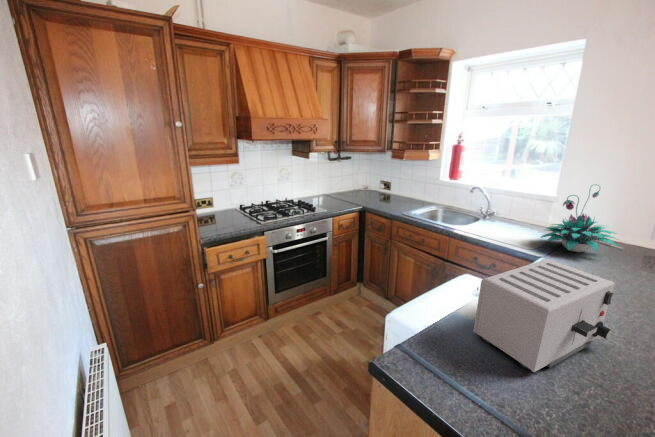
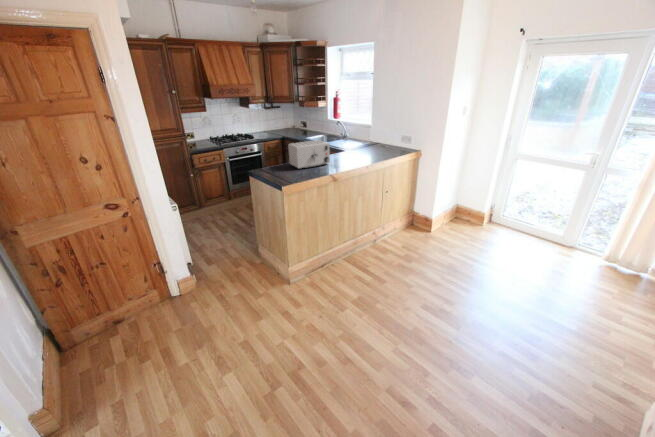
plant: present [541,185,617,252] -> none [353,115,381,148]

